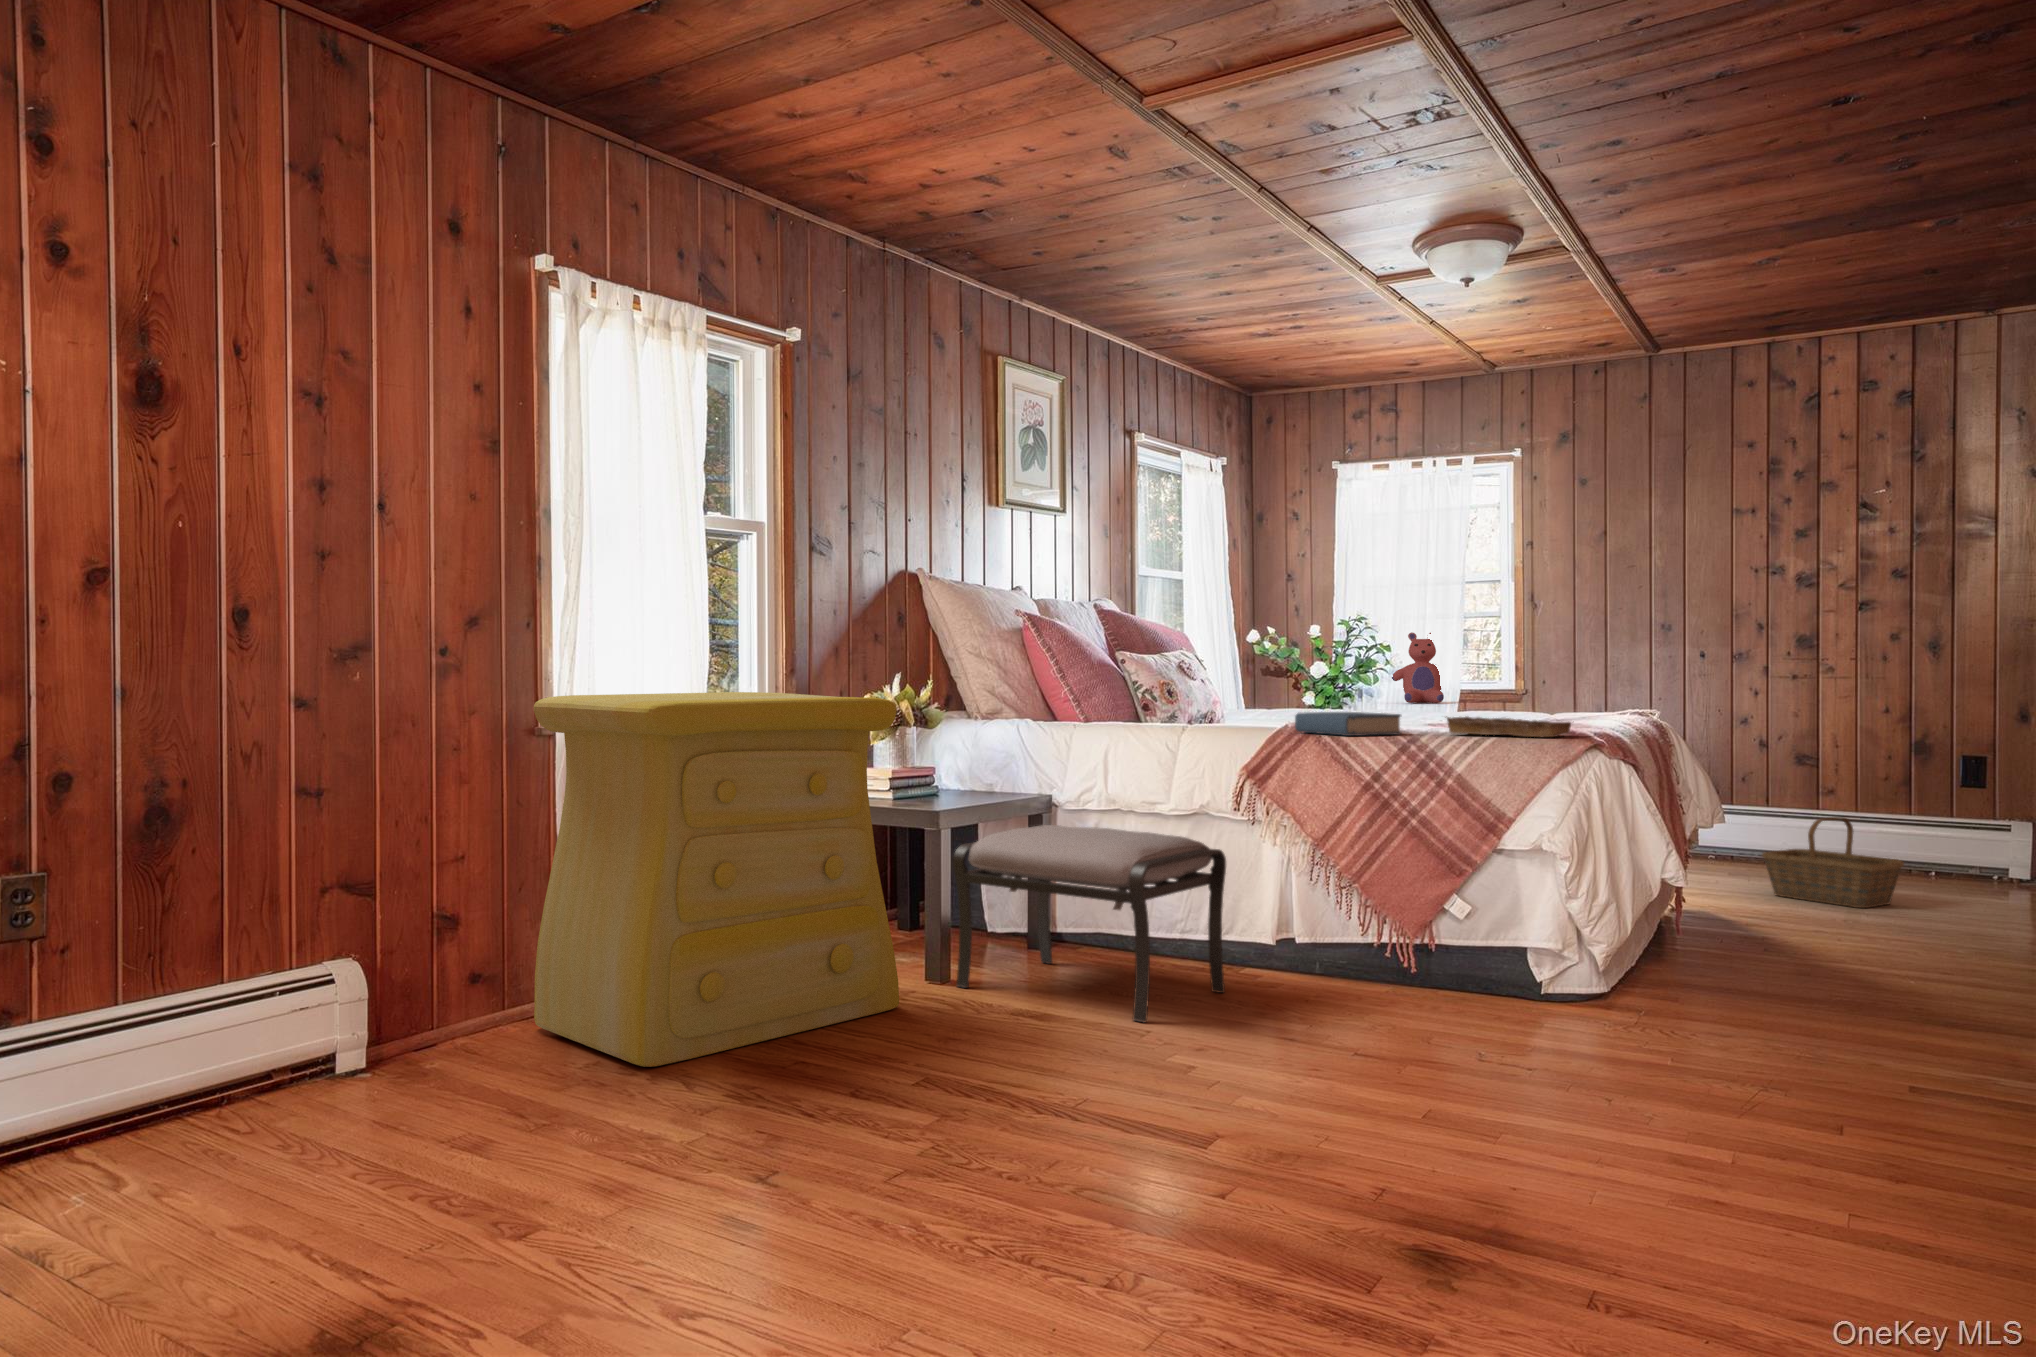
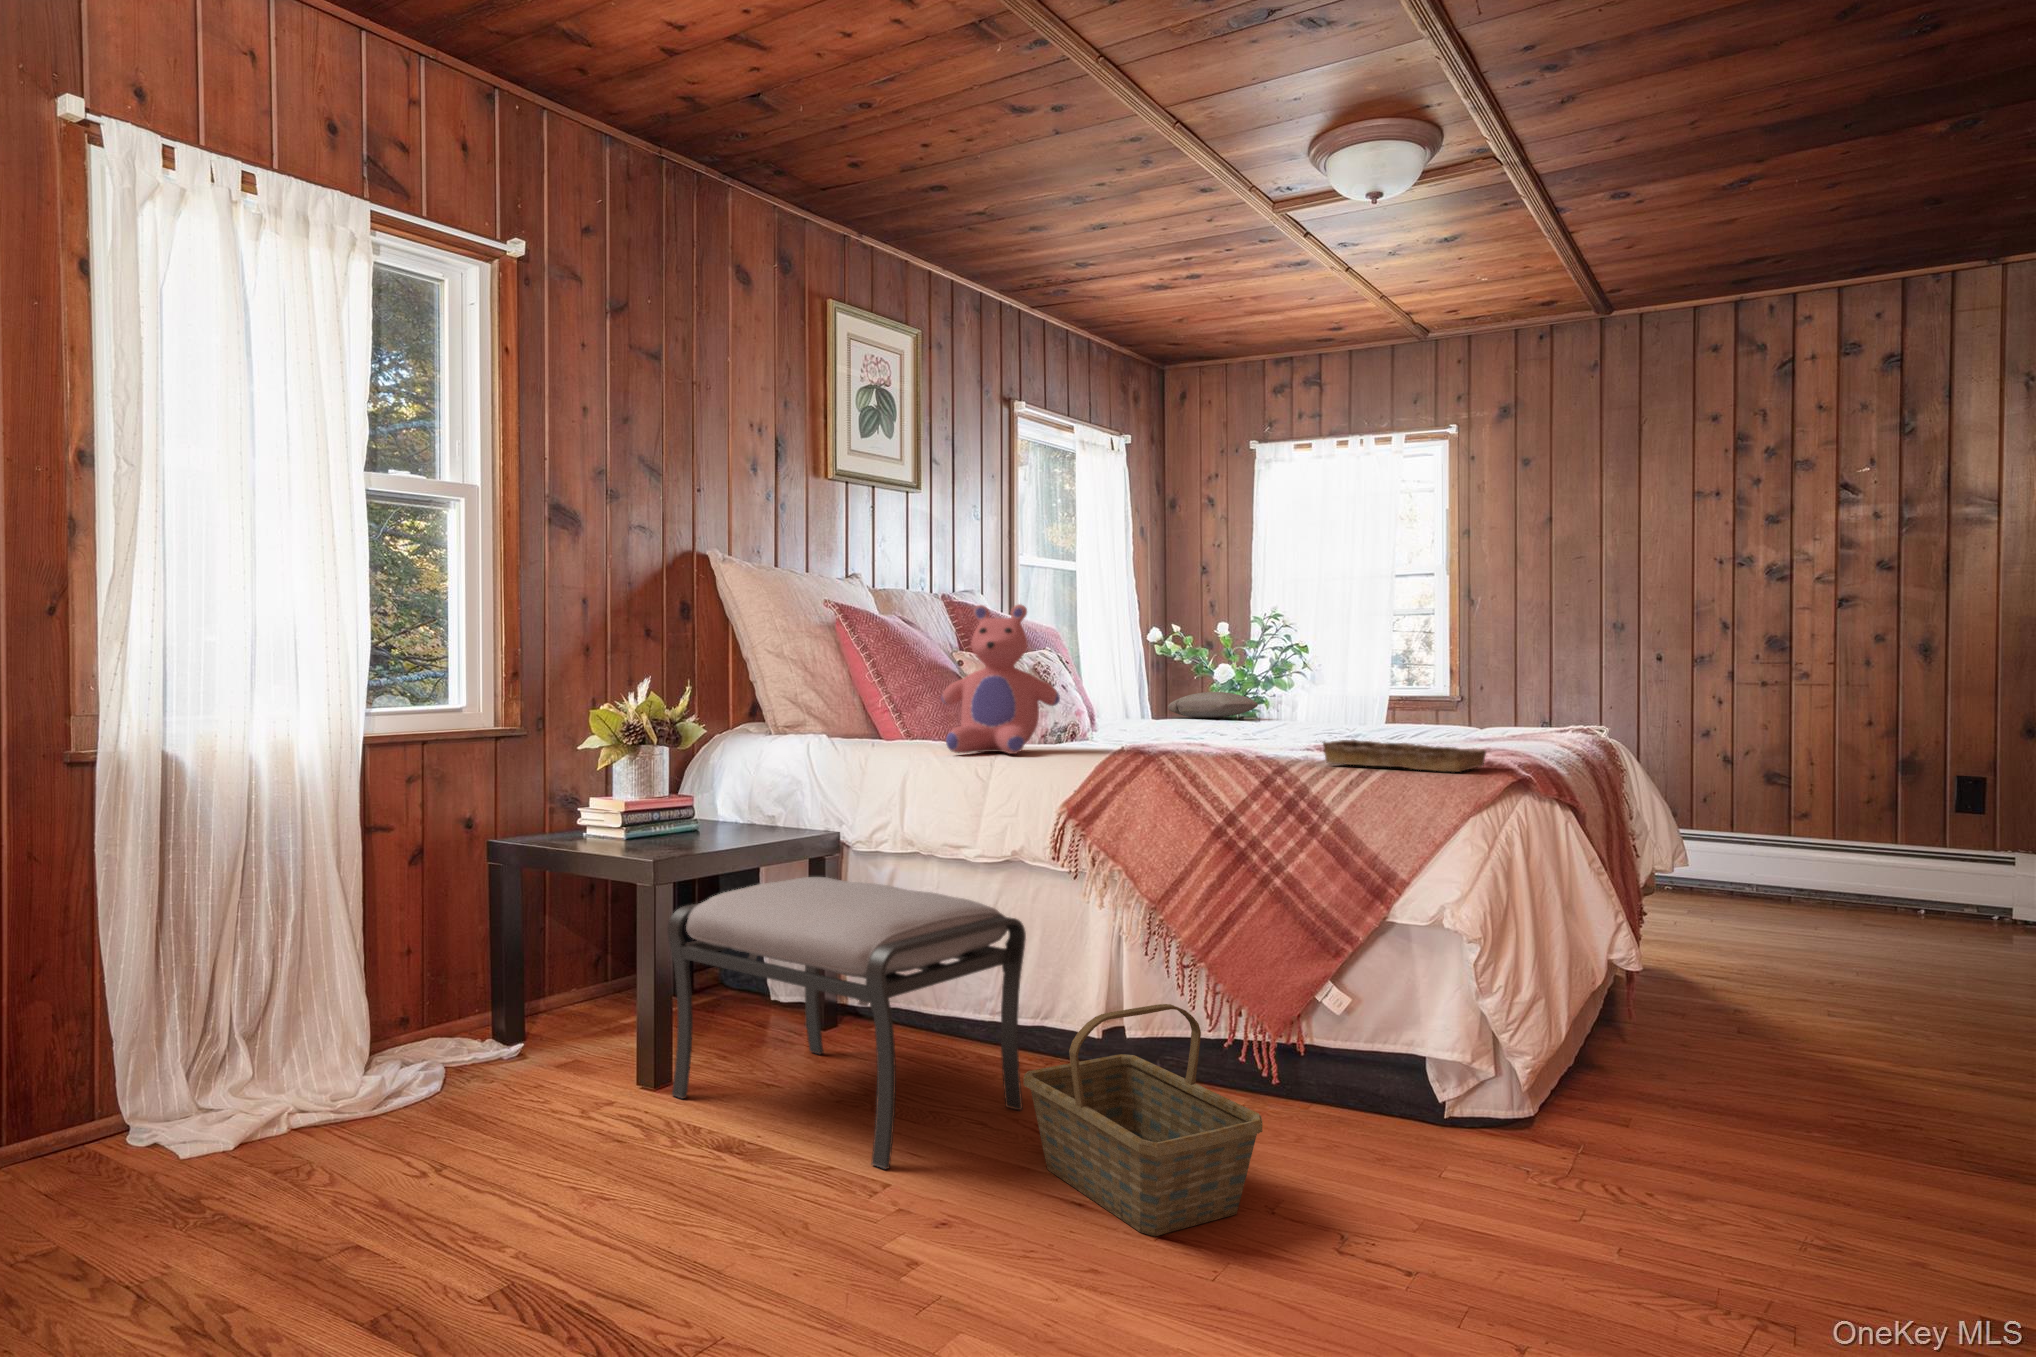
teddy bear: present [1392,632,1444,703] -> present [942,604,1060,754]
pillow: none [1273,686,1355,709] -> present [1168,692,1258,718]
dresser: present [534,692,899,1067] -> none [23,704,568,1266]
hardback book: present [1295,712,1401,736] -> none [1133,731,1265,766]
basket: present [1762,817,1904,908] -> present [1024,1004,1263,1236]

